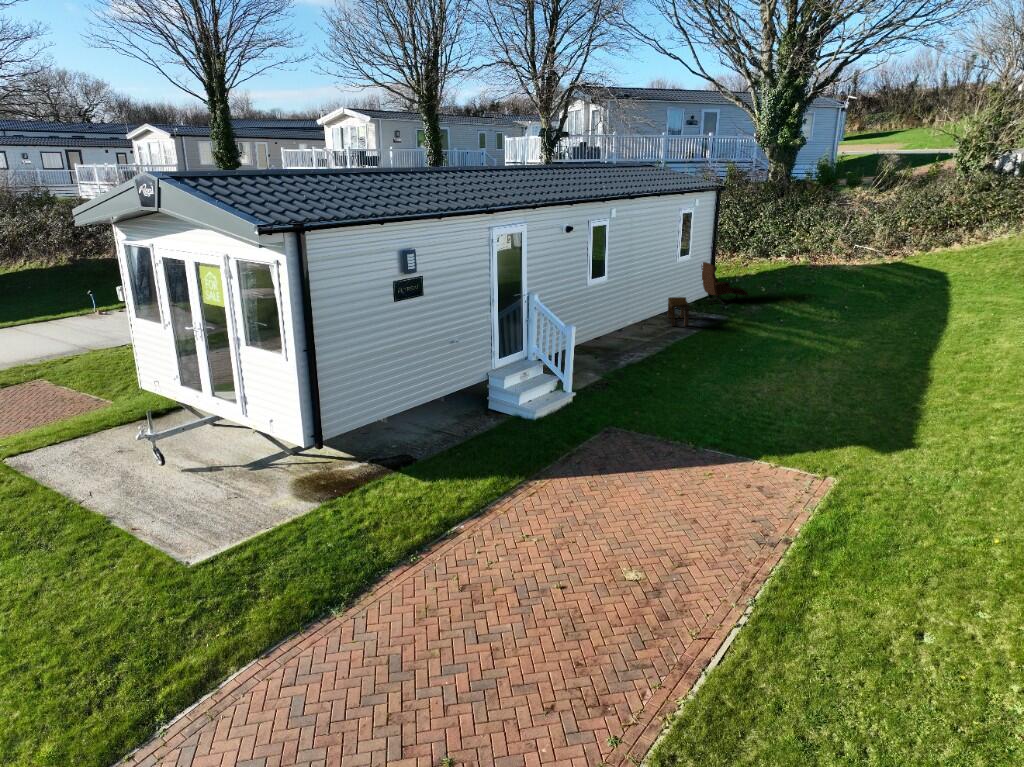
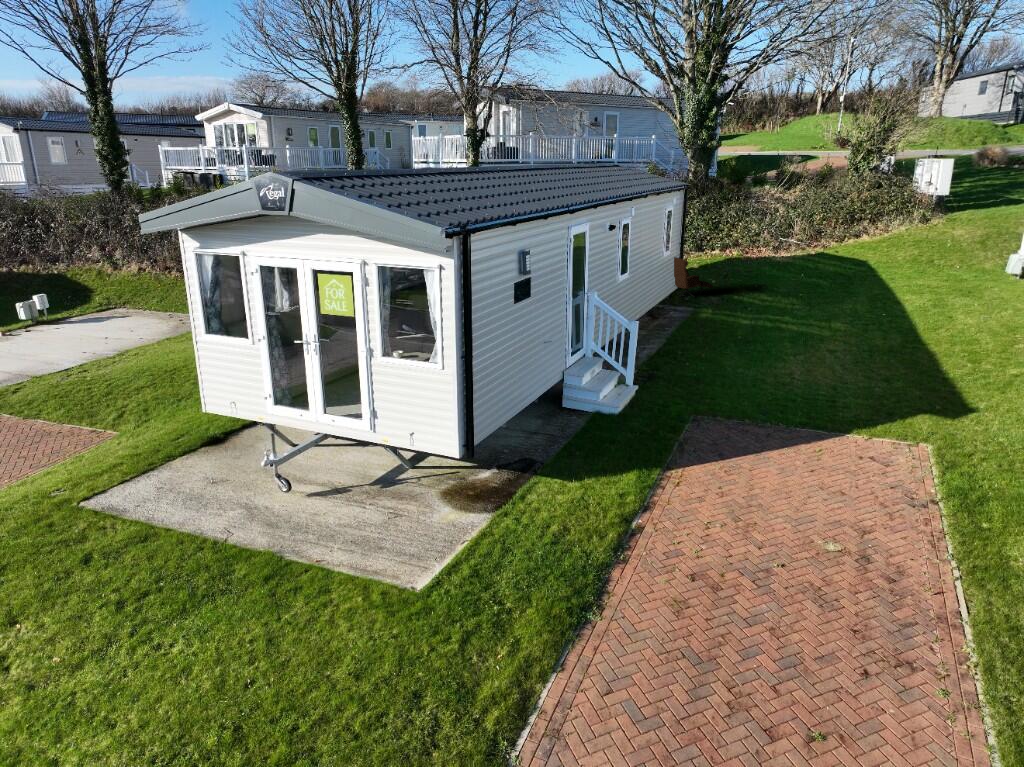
bench: present [668,297,689,326] -> none [654,291,682,319]

